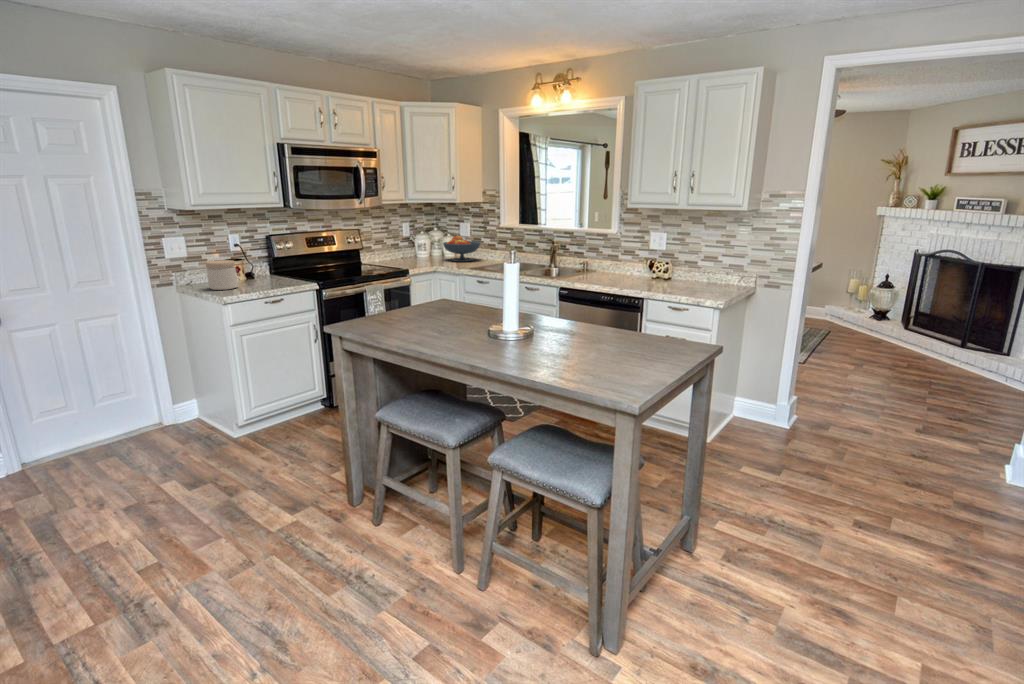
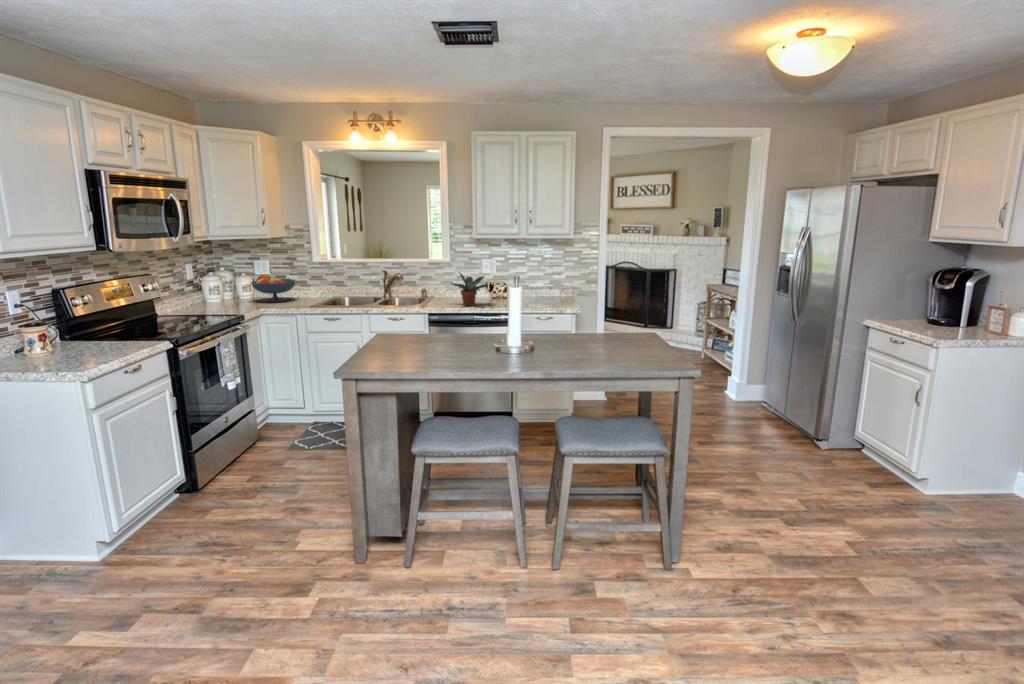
potted plant: none [592,243,638,283] -> present [452,273,488,306]
jar: present [206,260,238,290] -> none [43,324,91,364]

